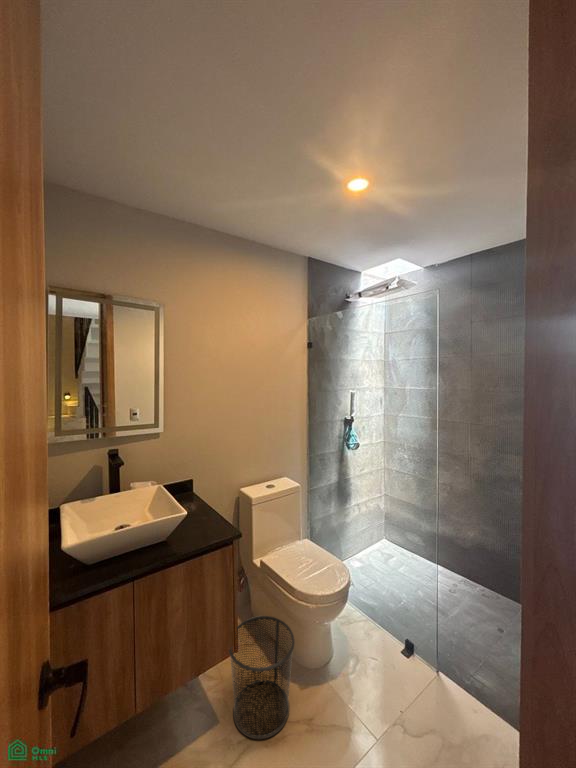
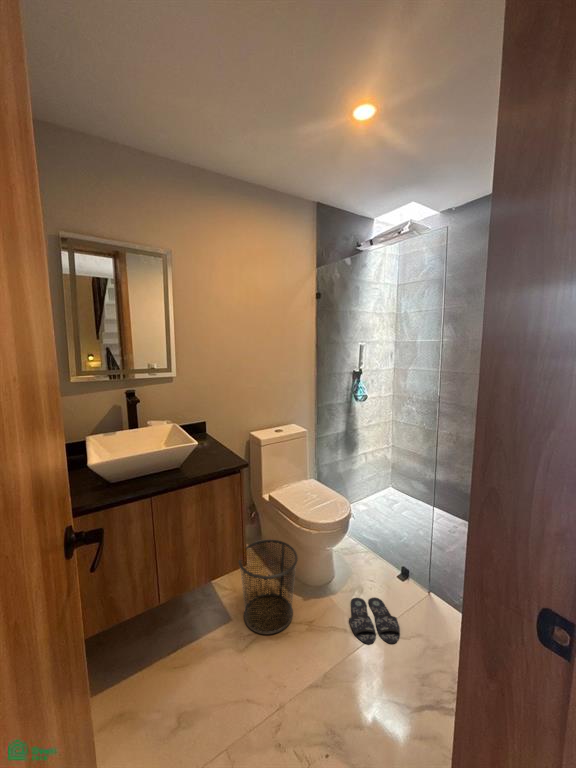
slippers: none [353,680,411,747] -> present [349,597,400,644]

